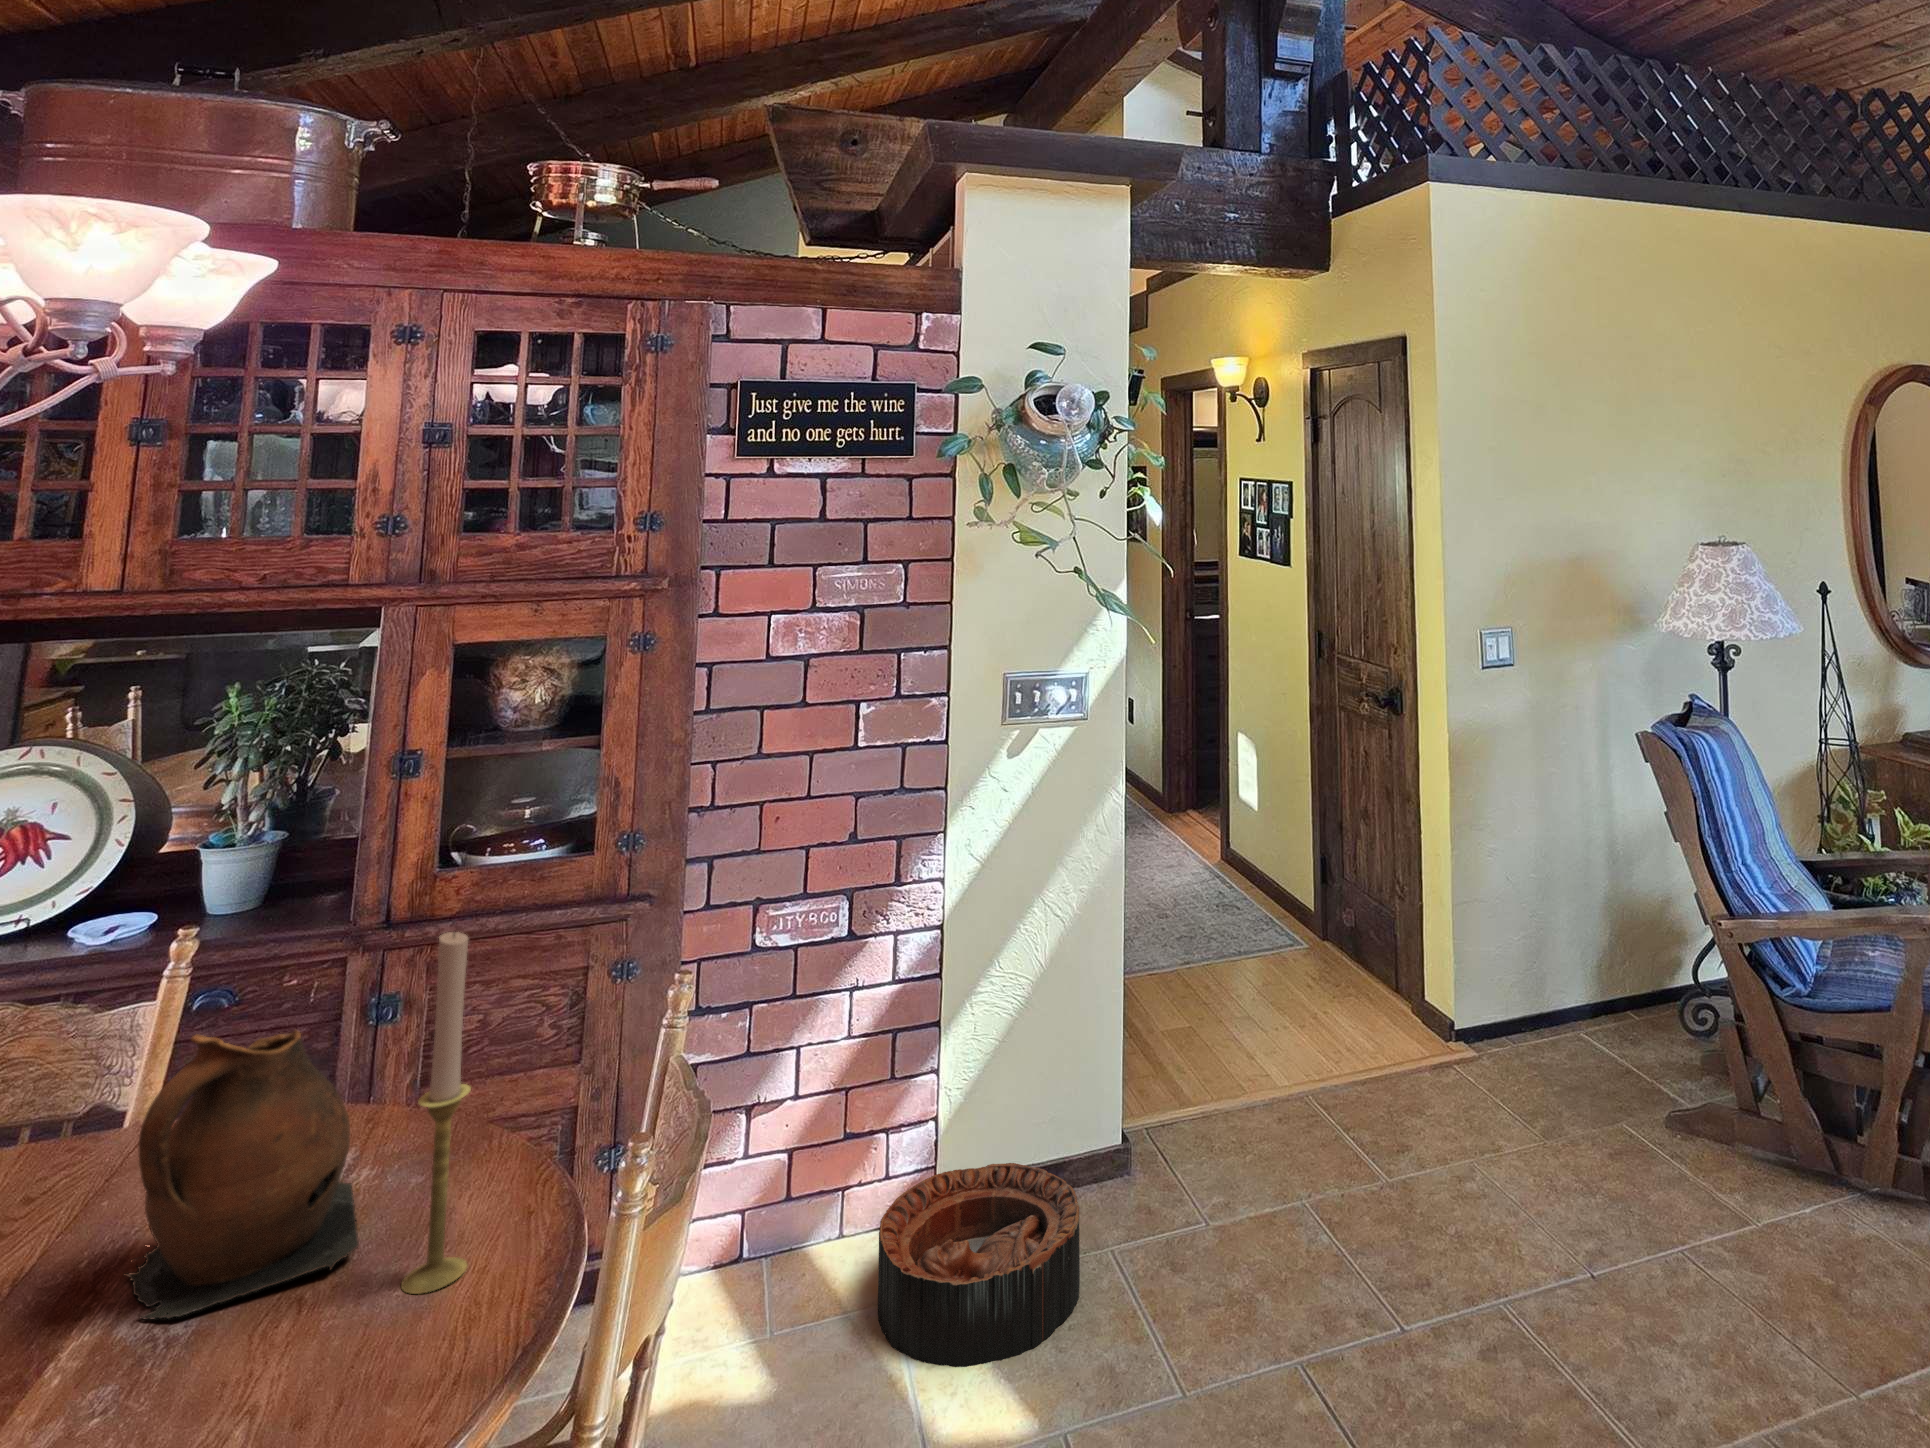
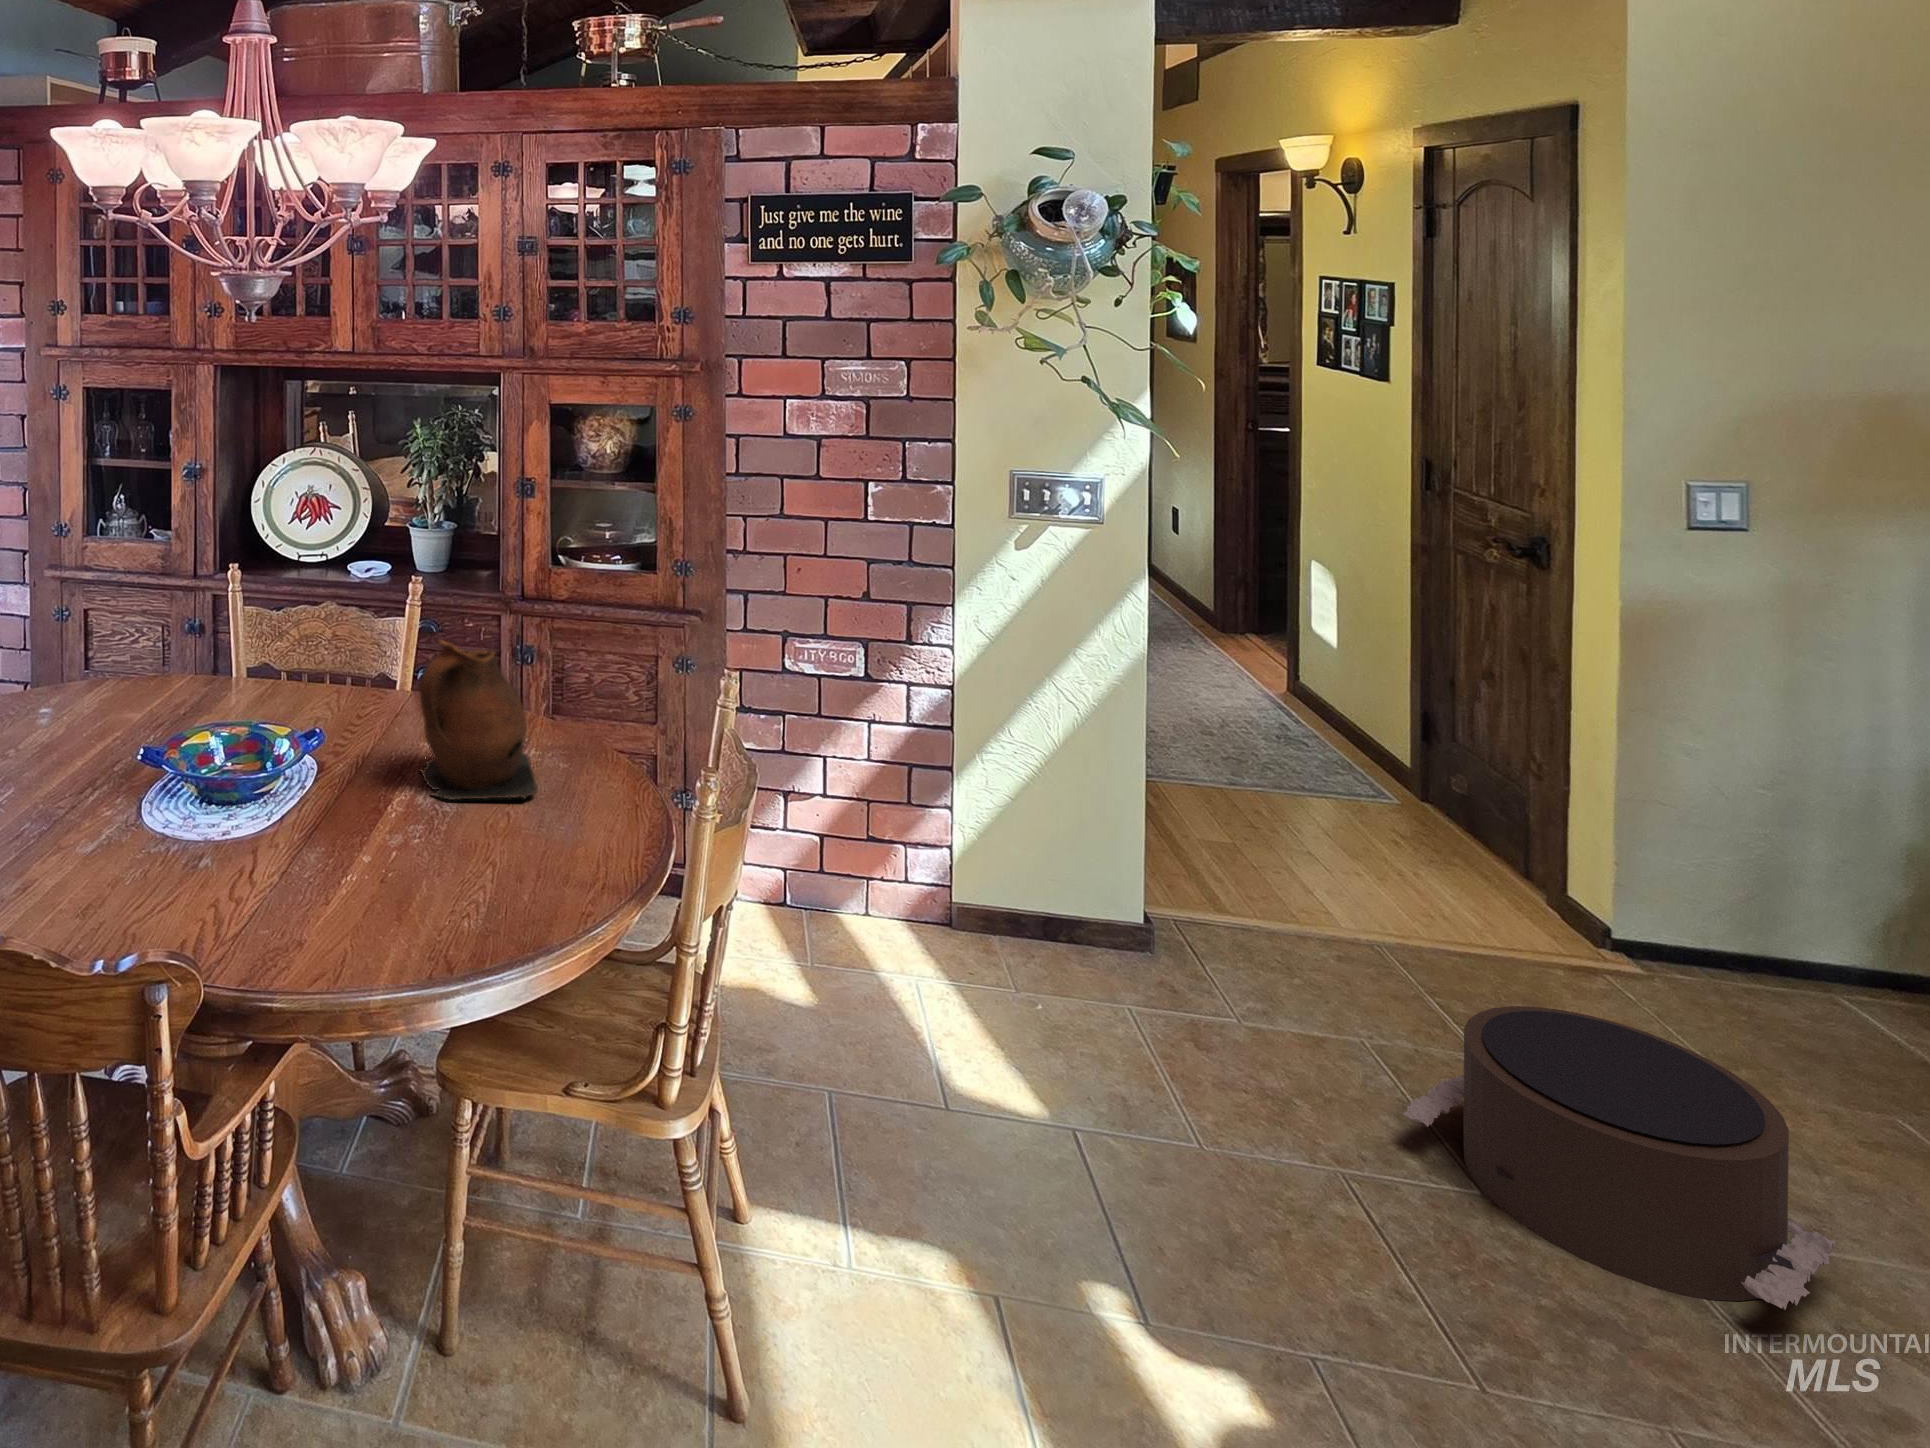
candlestick: present [401,932,471,1294] -> none [565,605,603,830]
pouf: none [1347,1113,1626,1369] -> present [1403,1006,1836,1310]
basket: present [878,1163,1080,1367] -> none [898,893,1090,1056]

